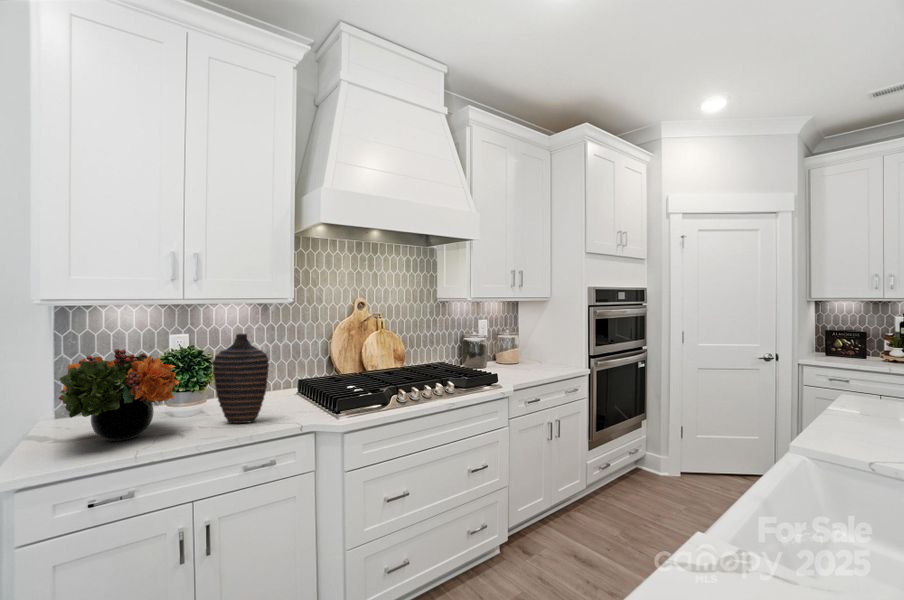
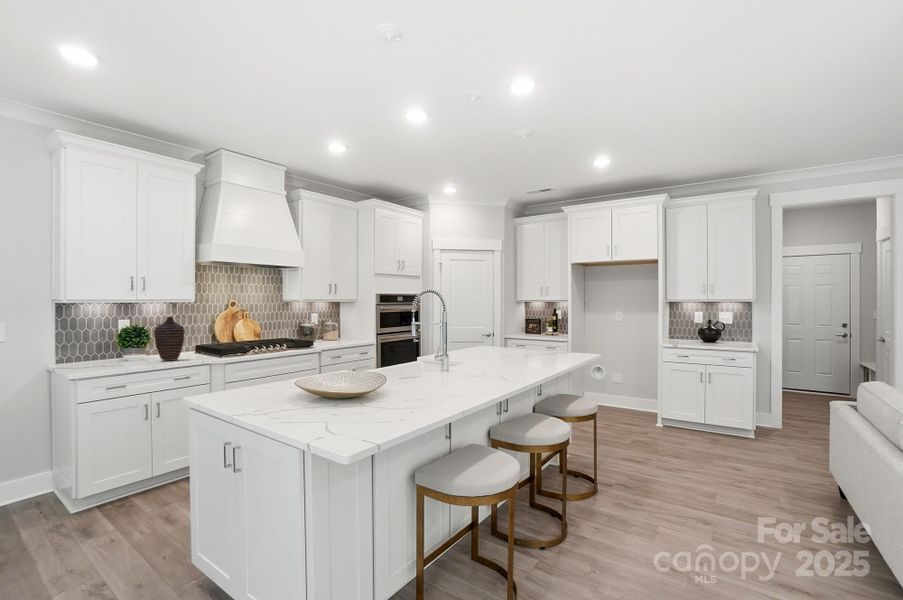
flower arrangement: present [59,349,179,441] -> none [78,323,138,366]

